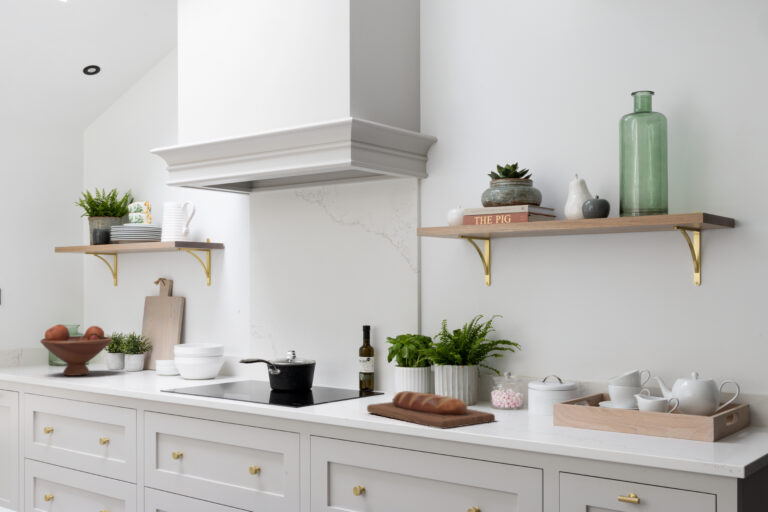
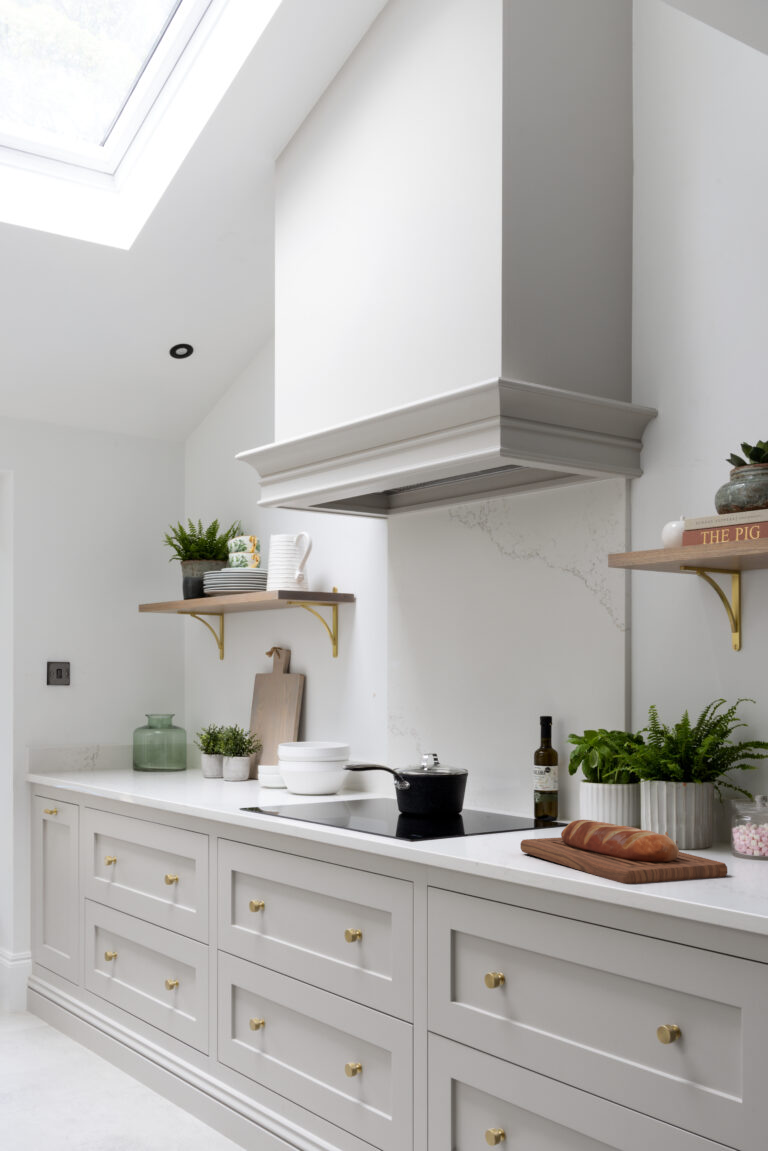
fruit bowl: present [41,324,112,376] -> none [104,711,202,784]

